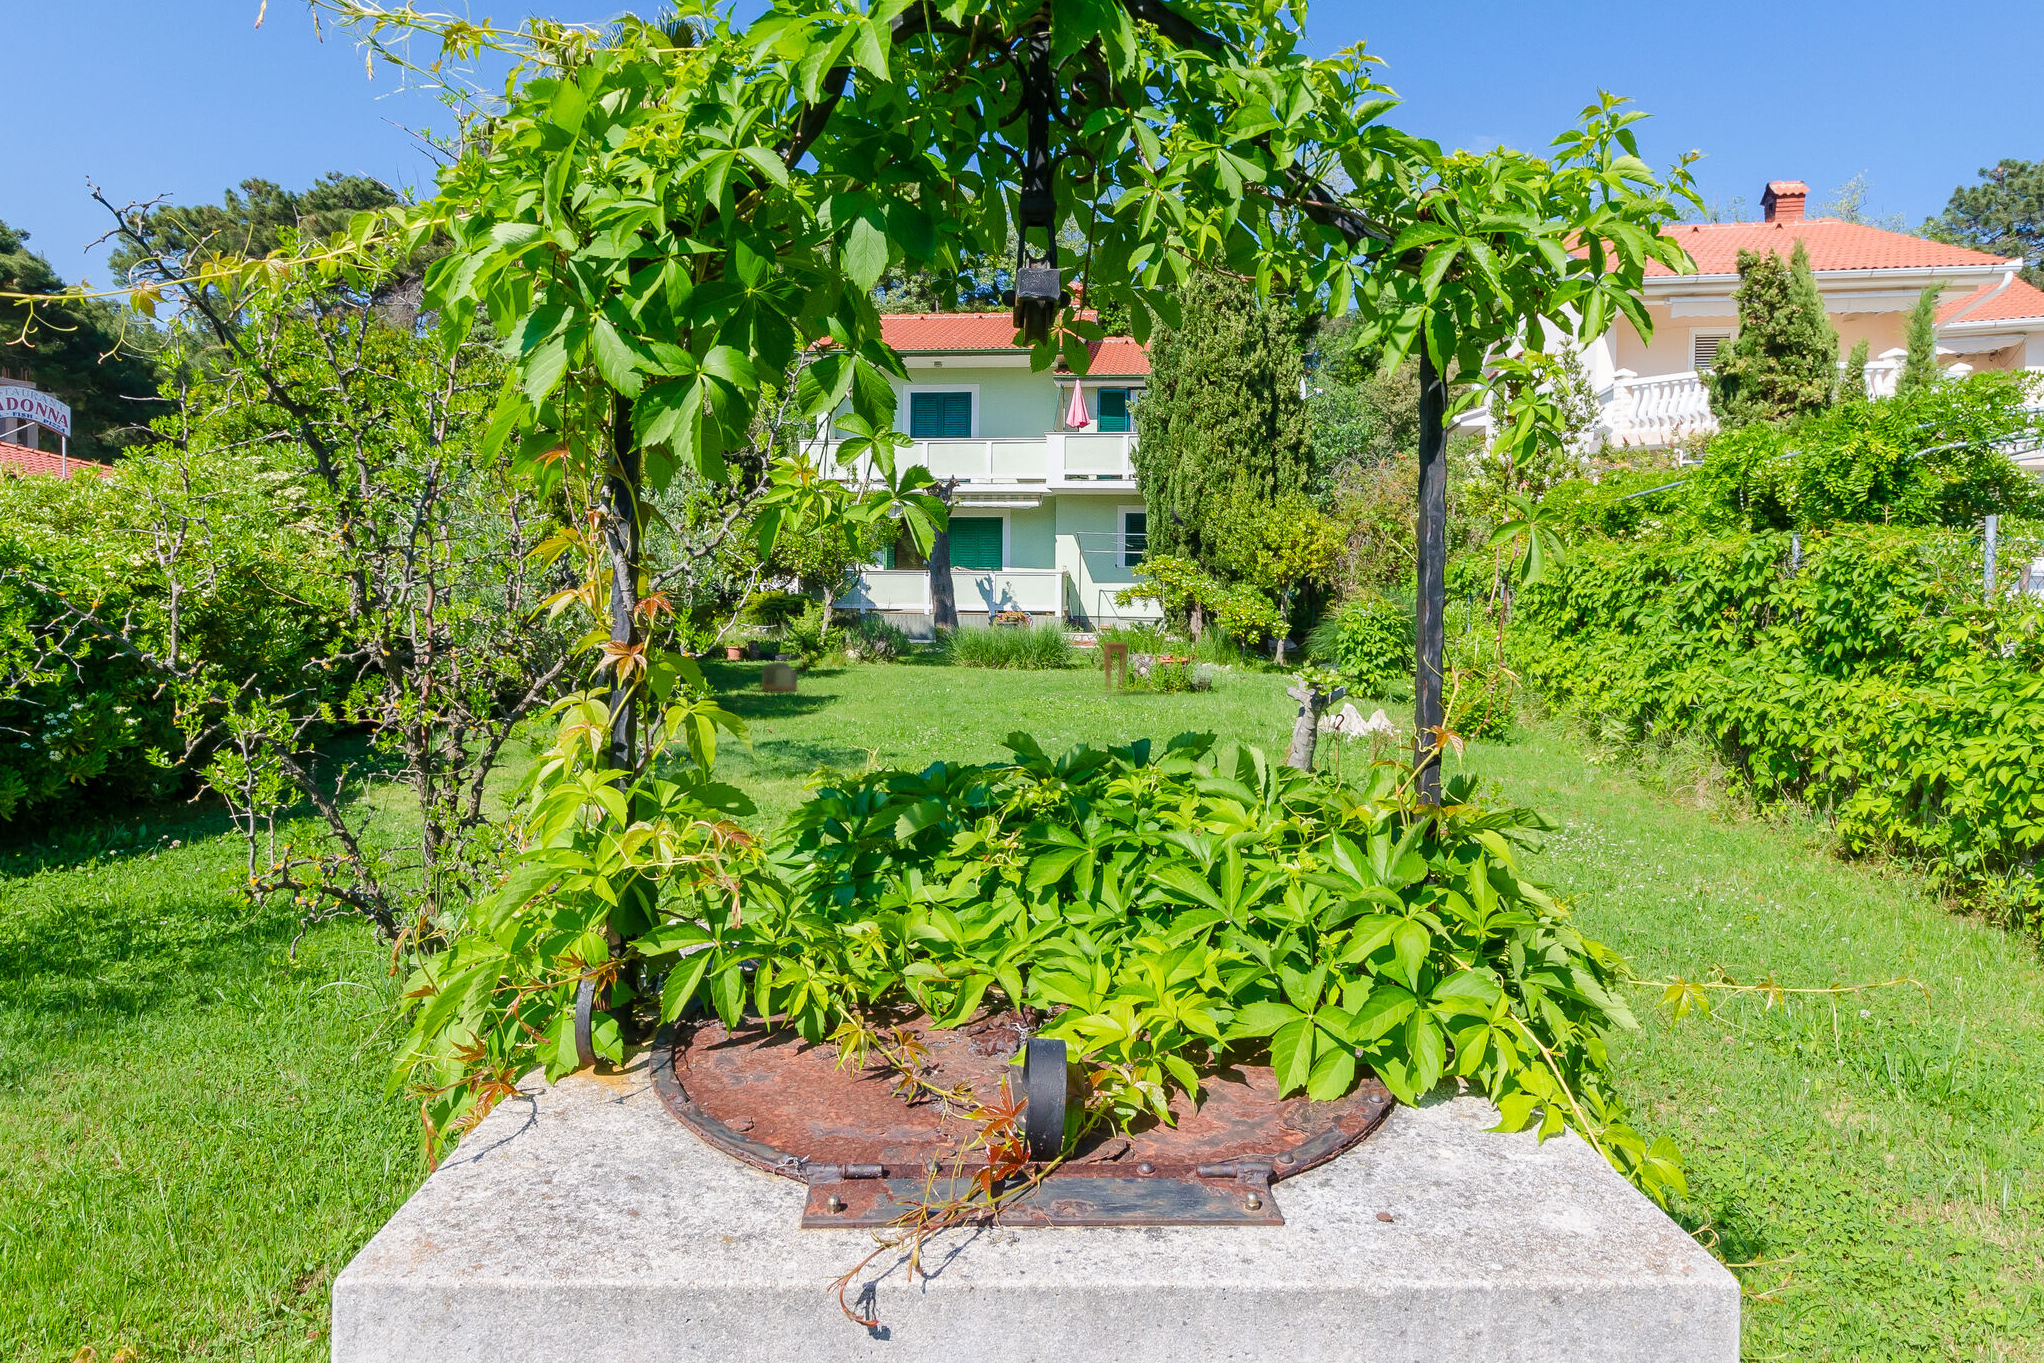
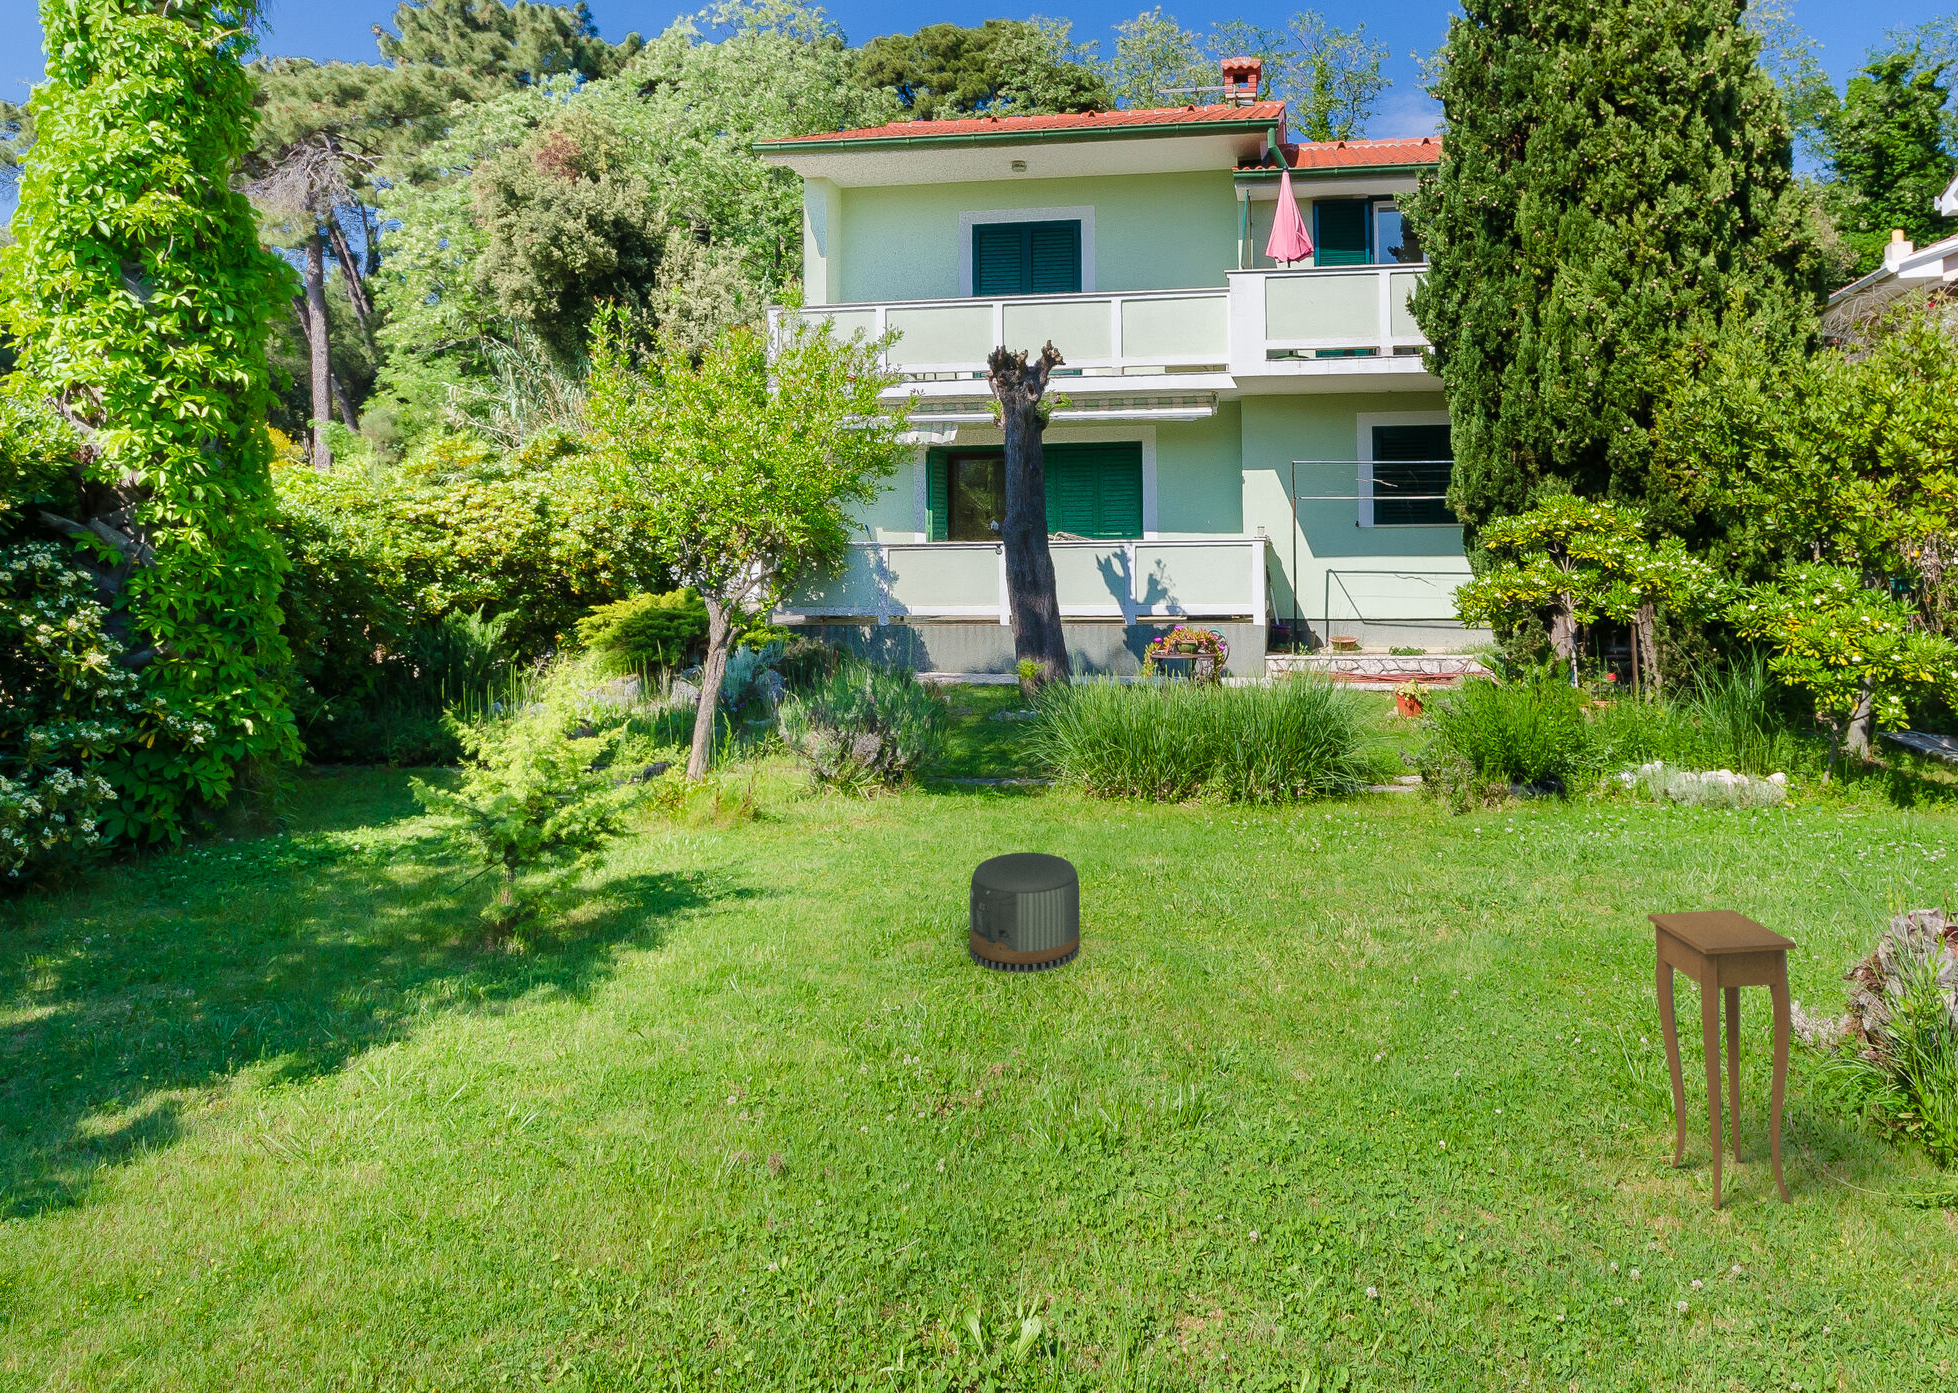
pouf: present [762,662,797,693] -> present [970,852,1080,973]

